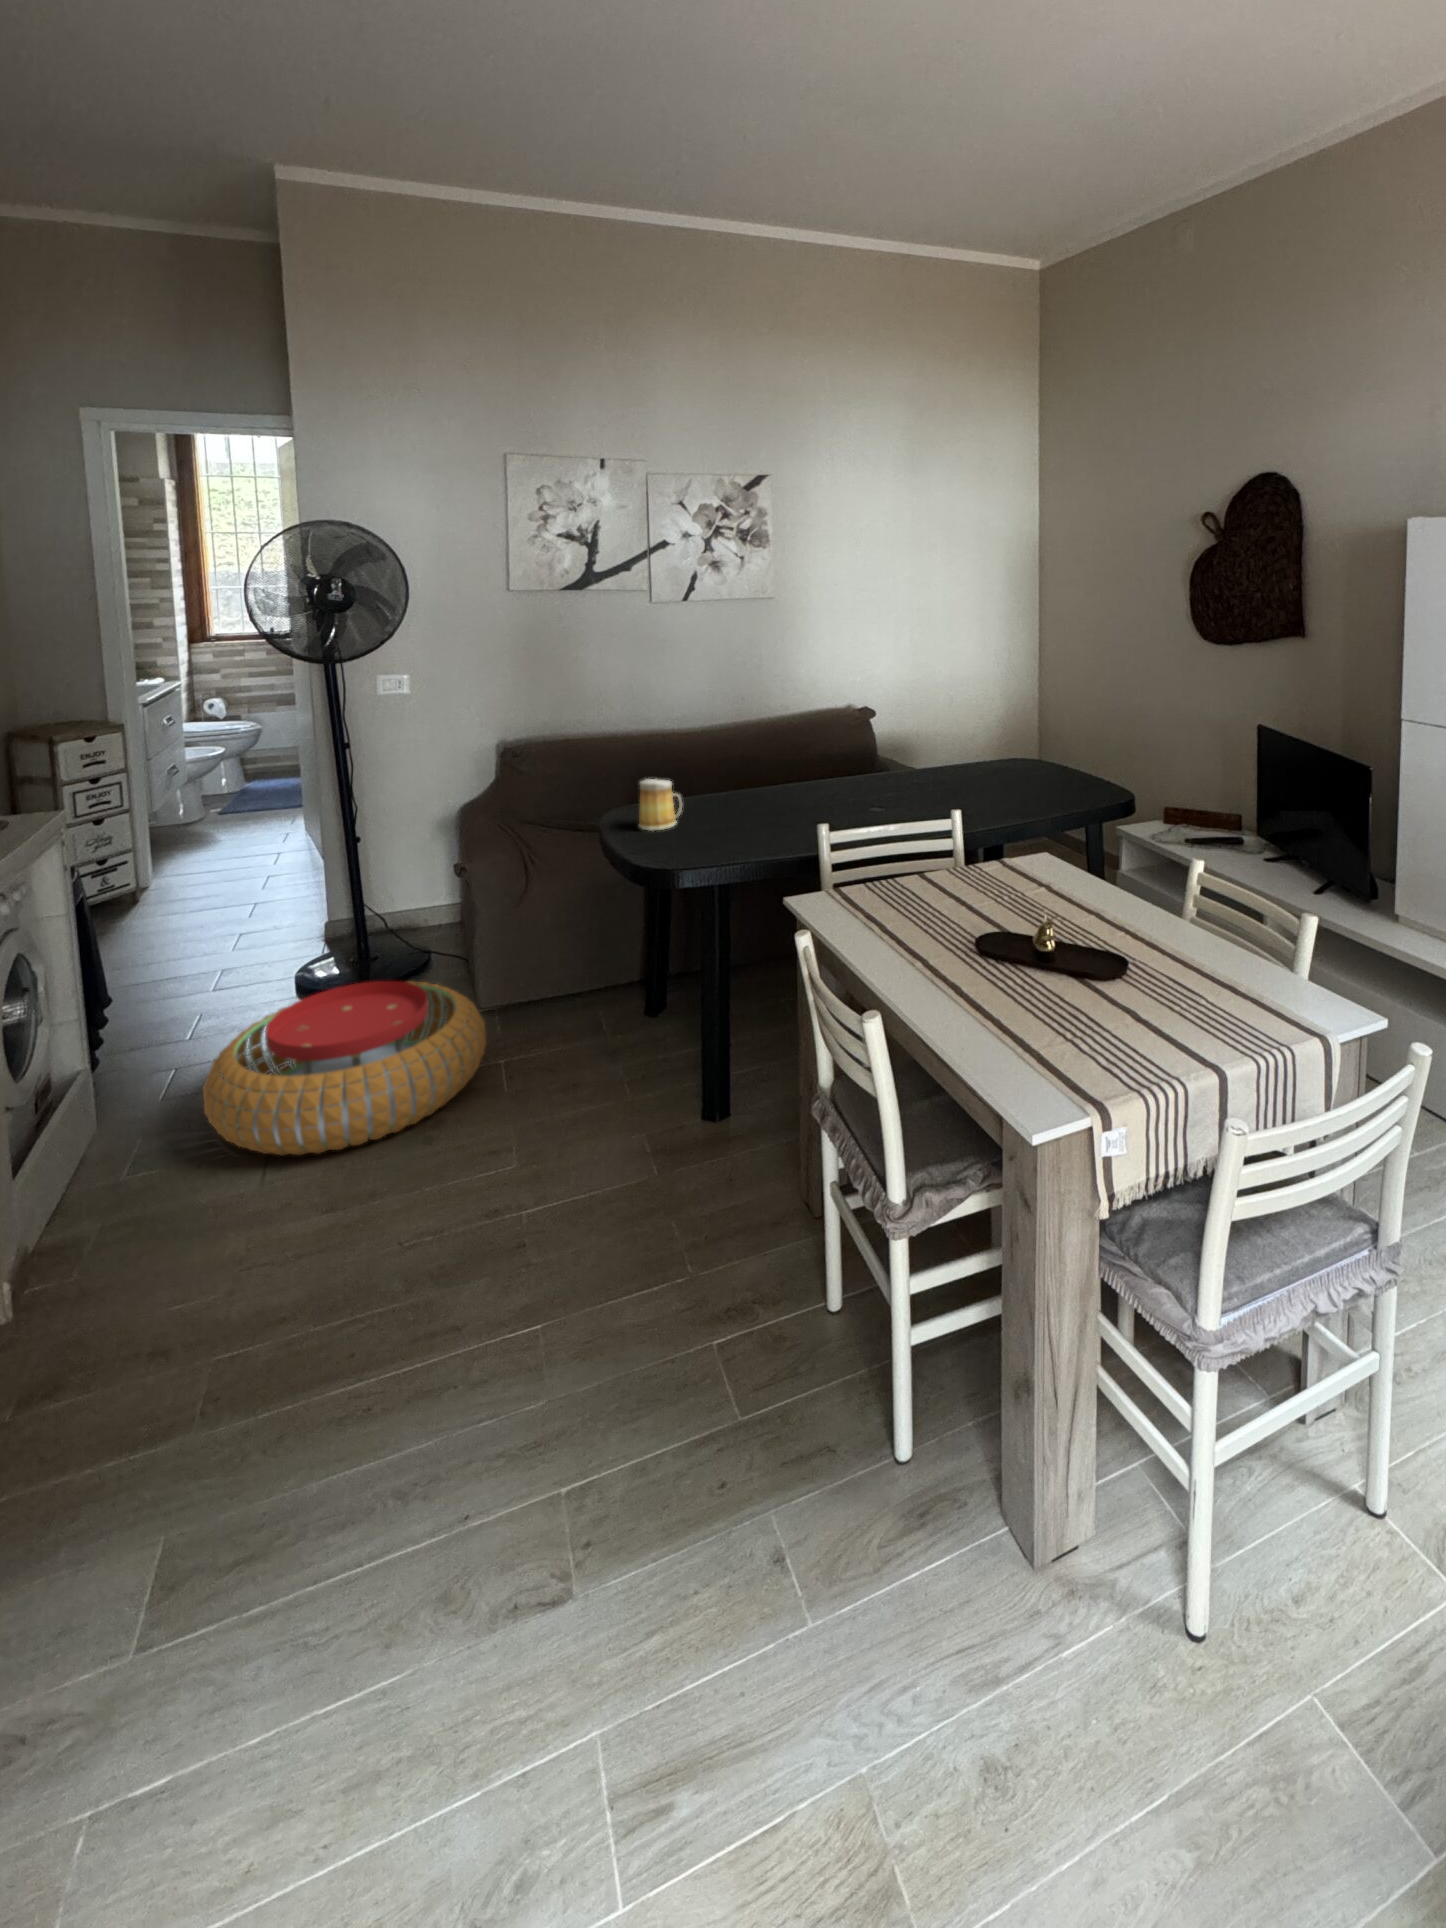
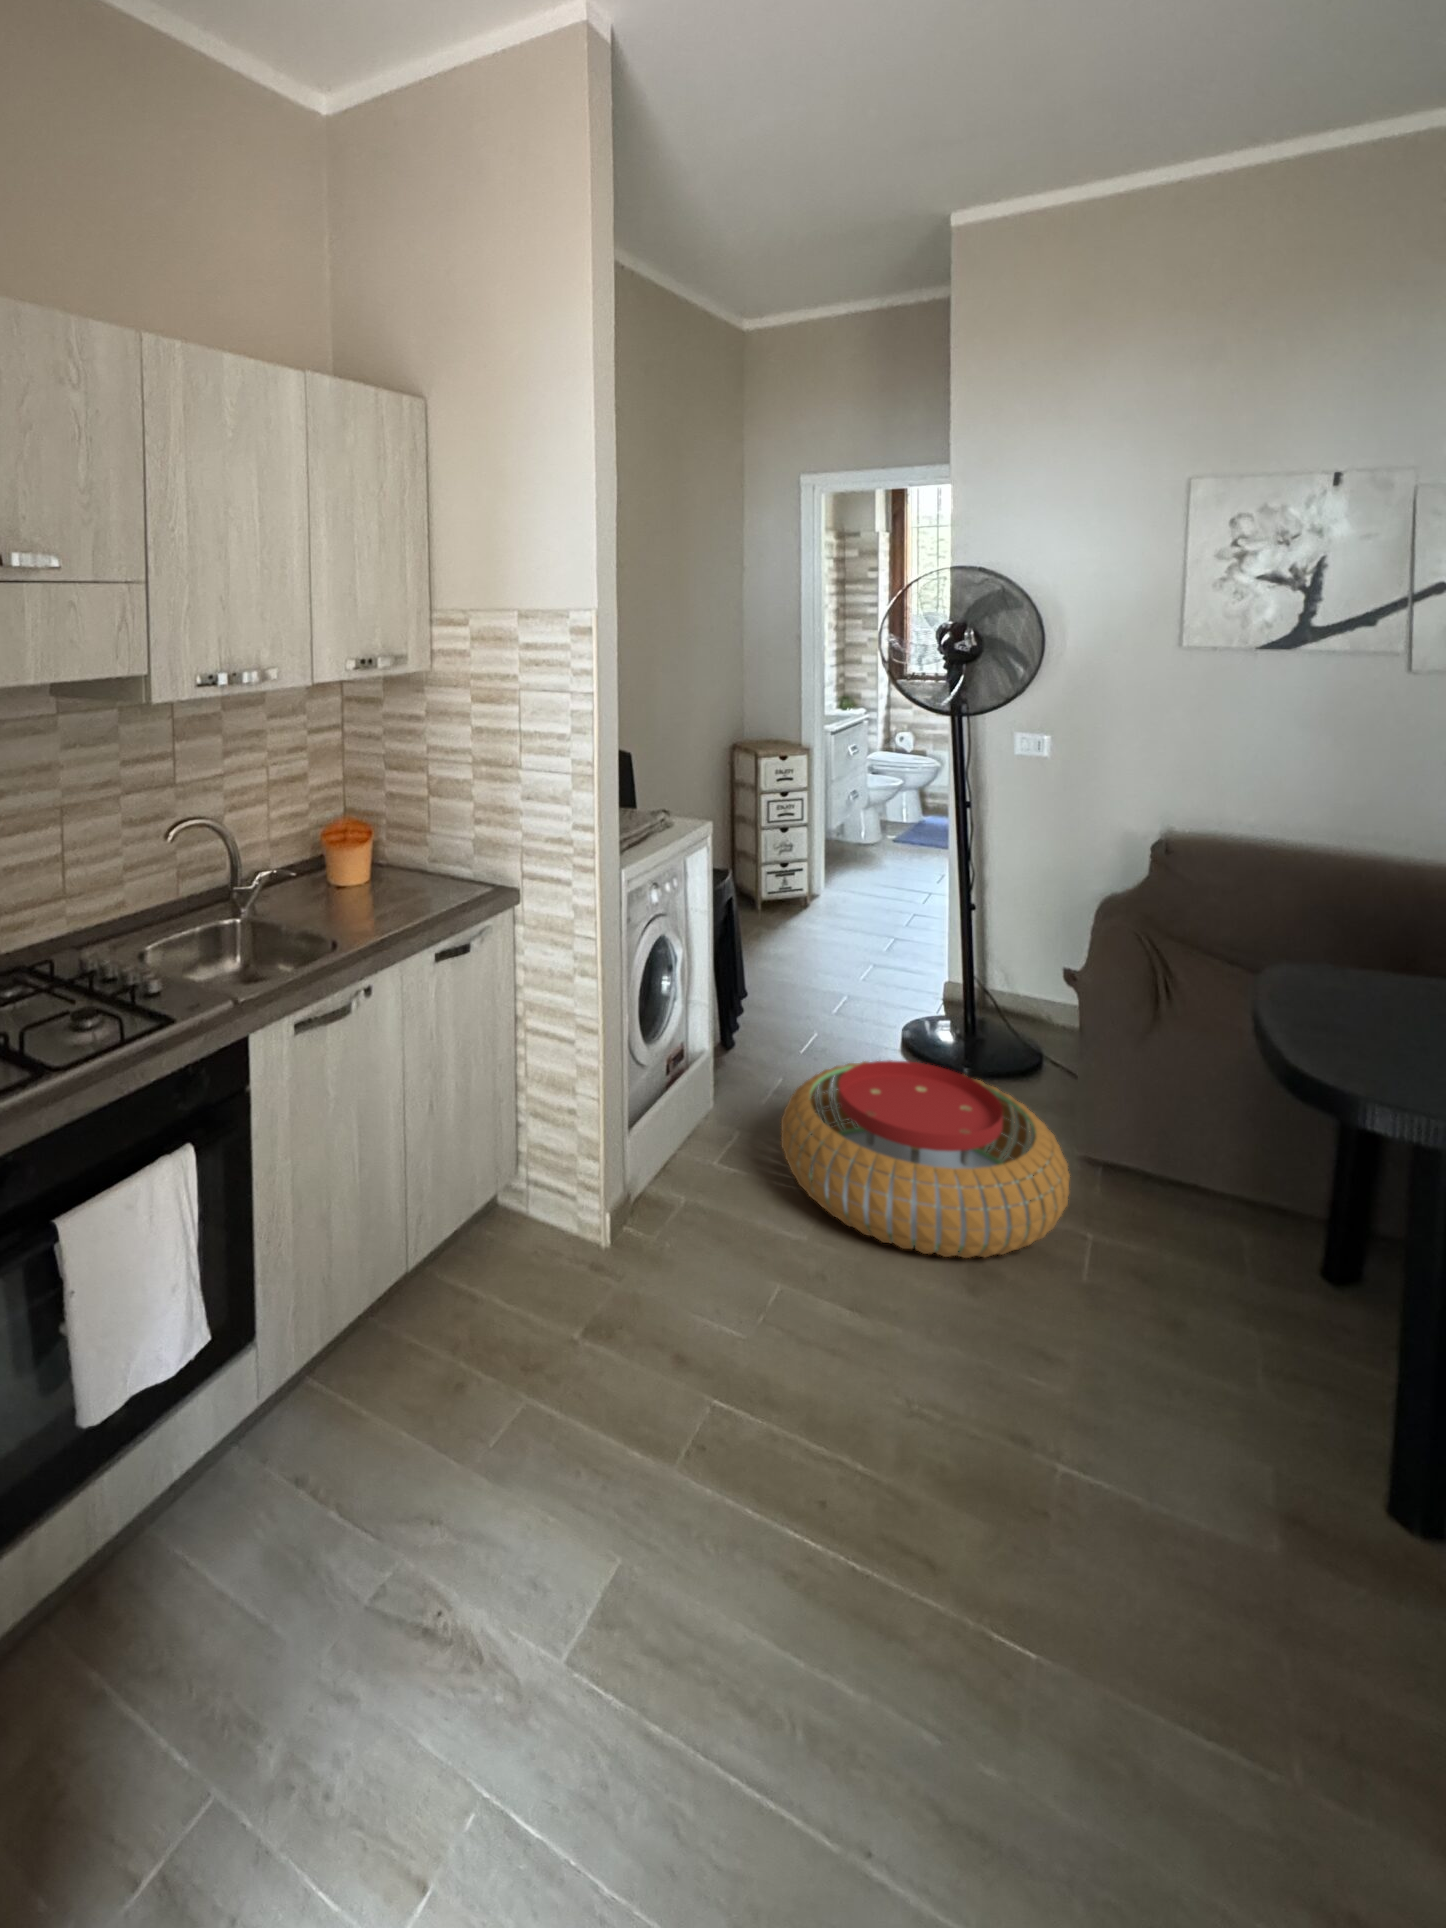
mug: present [639,779,682,831] -> none [1314,937,1401,1023]

